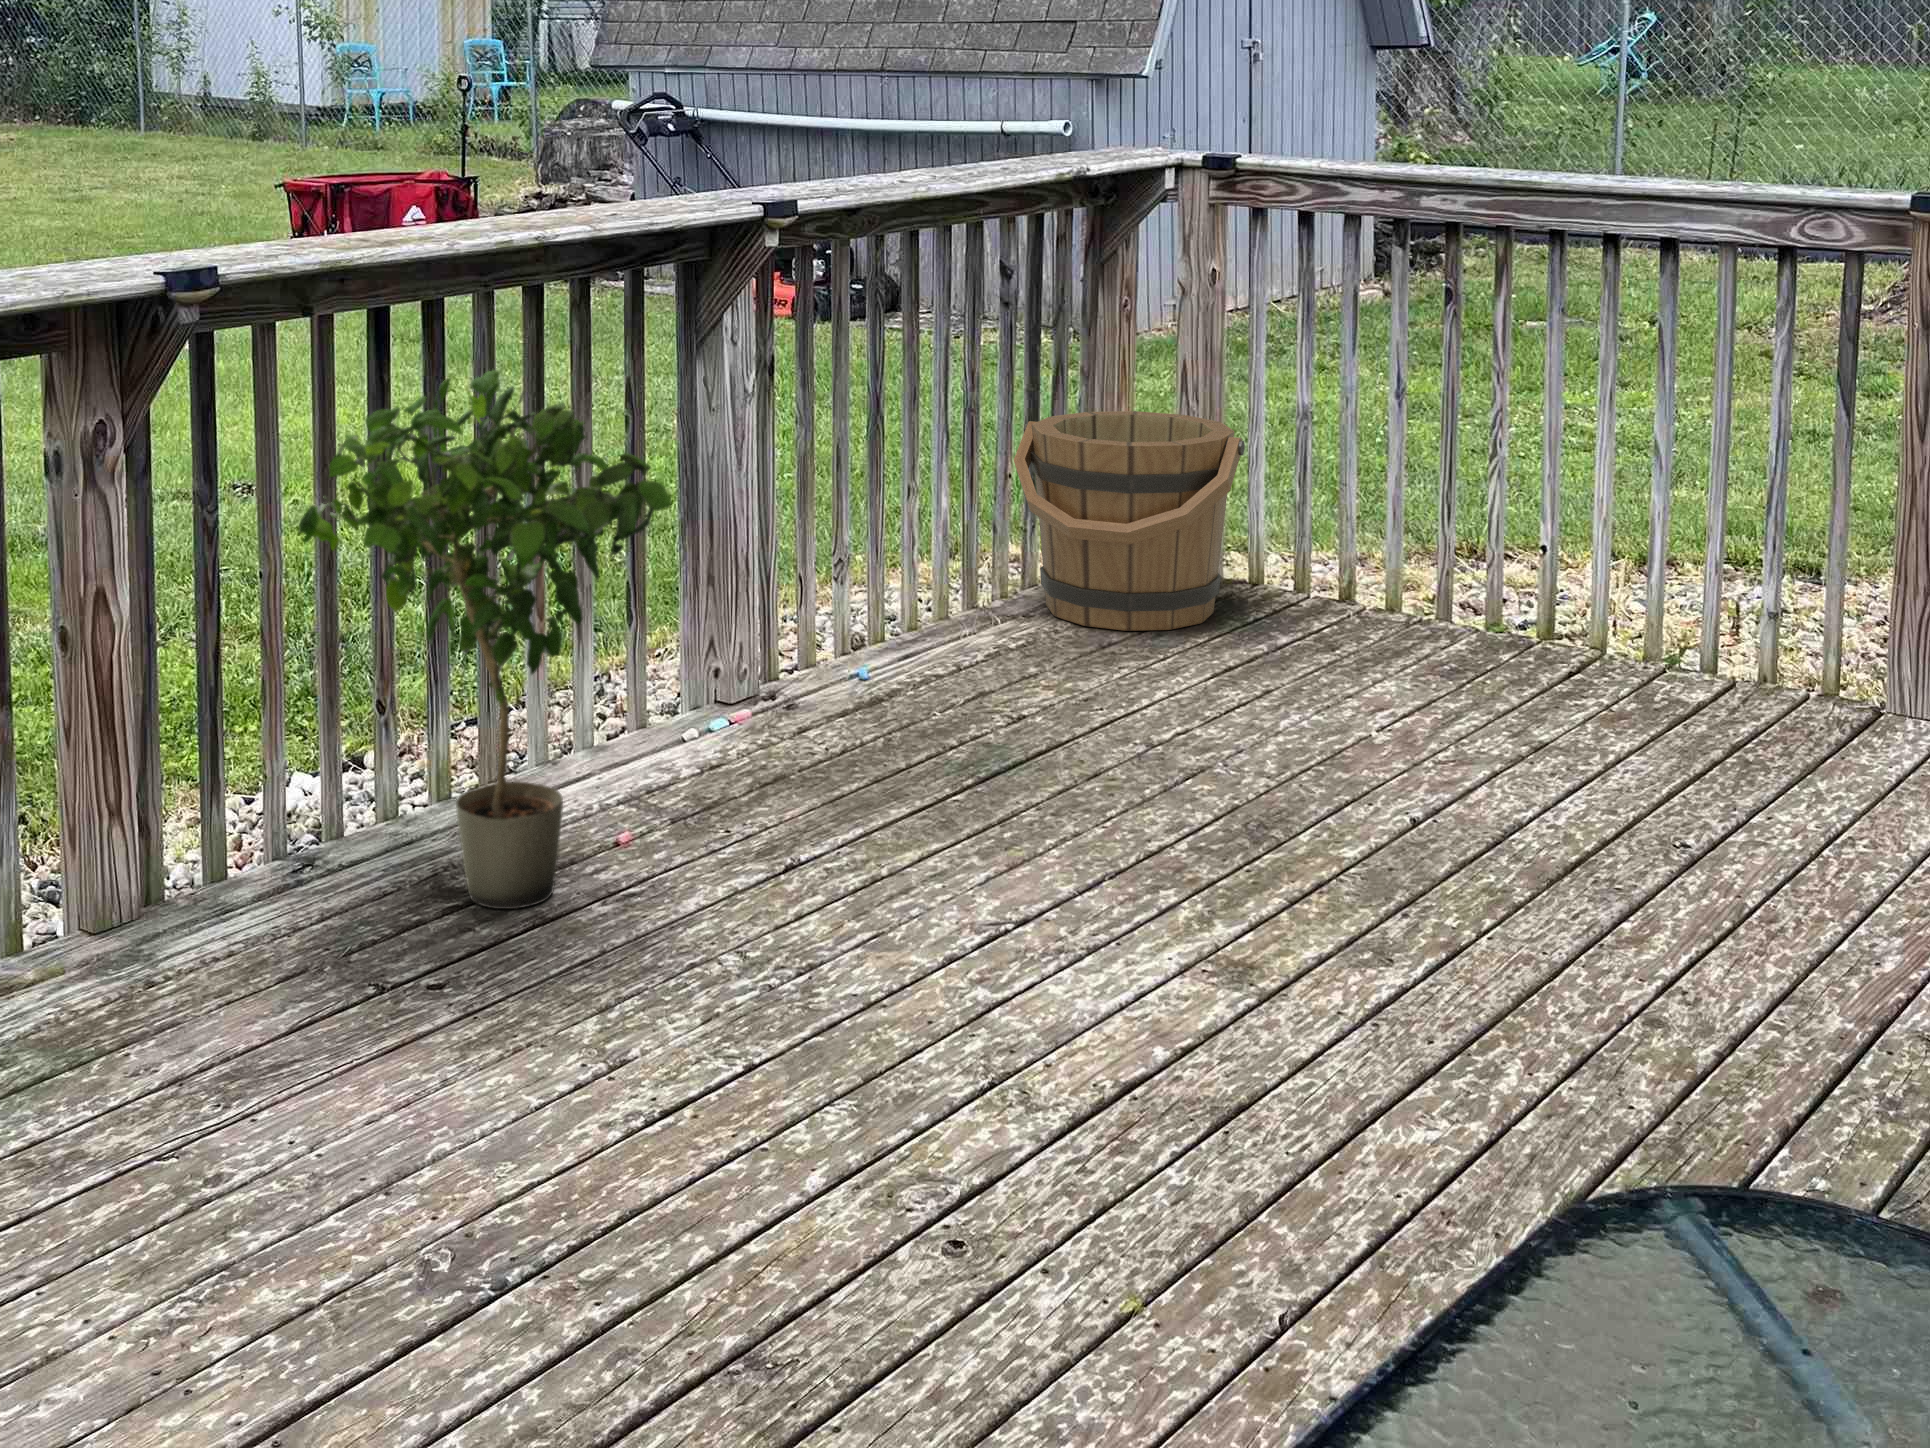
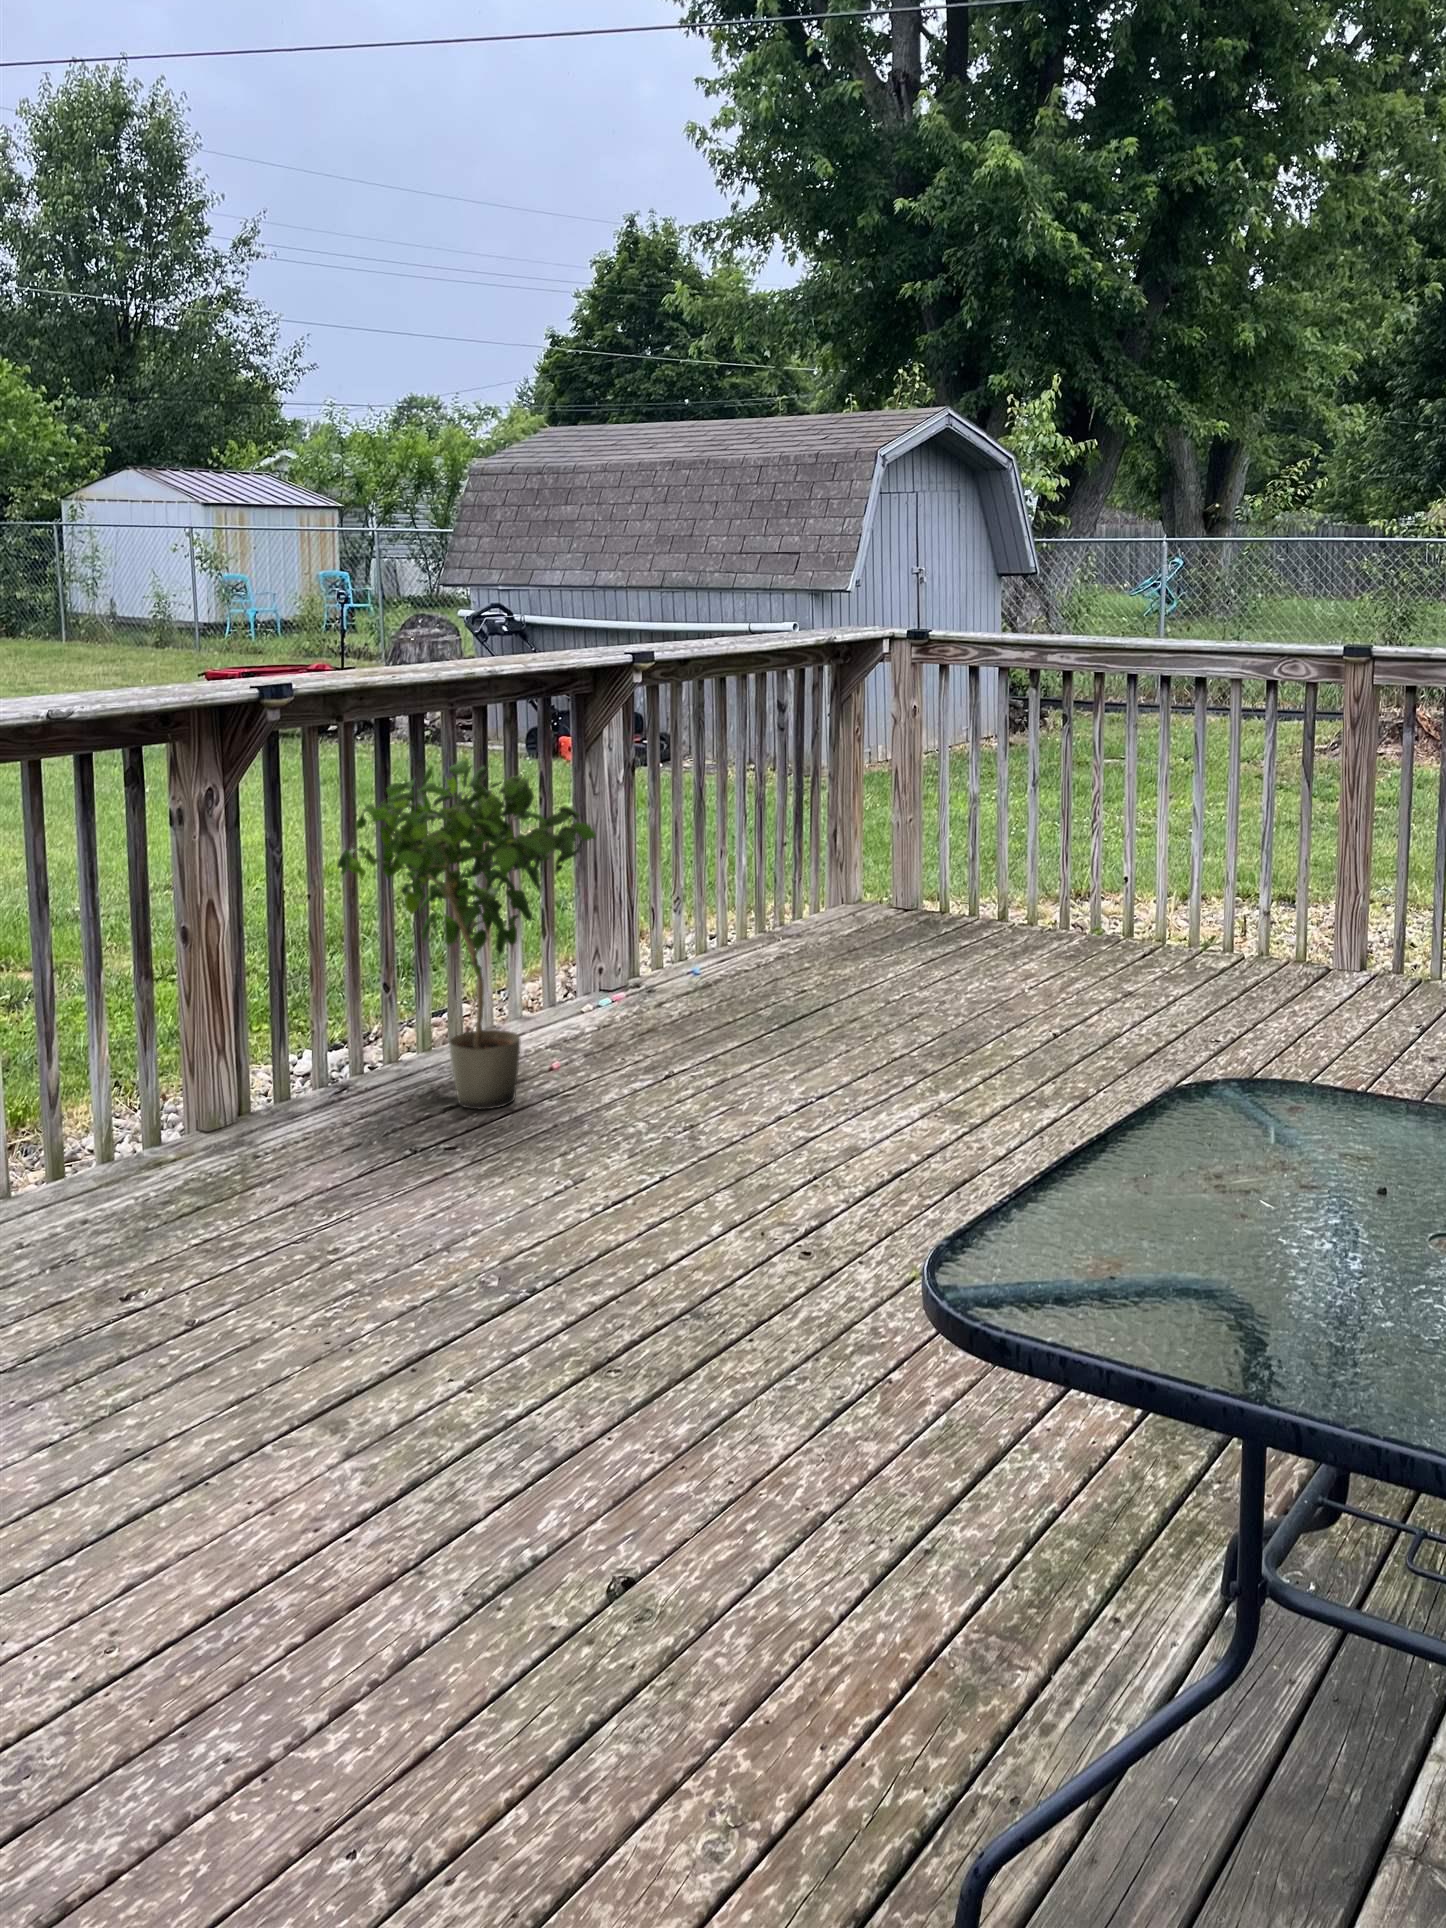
bucket: present [1014,411,1245,631] -> none [787,802,938,944]

